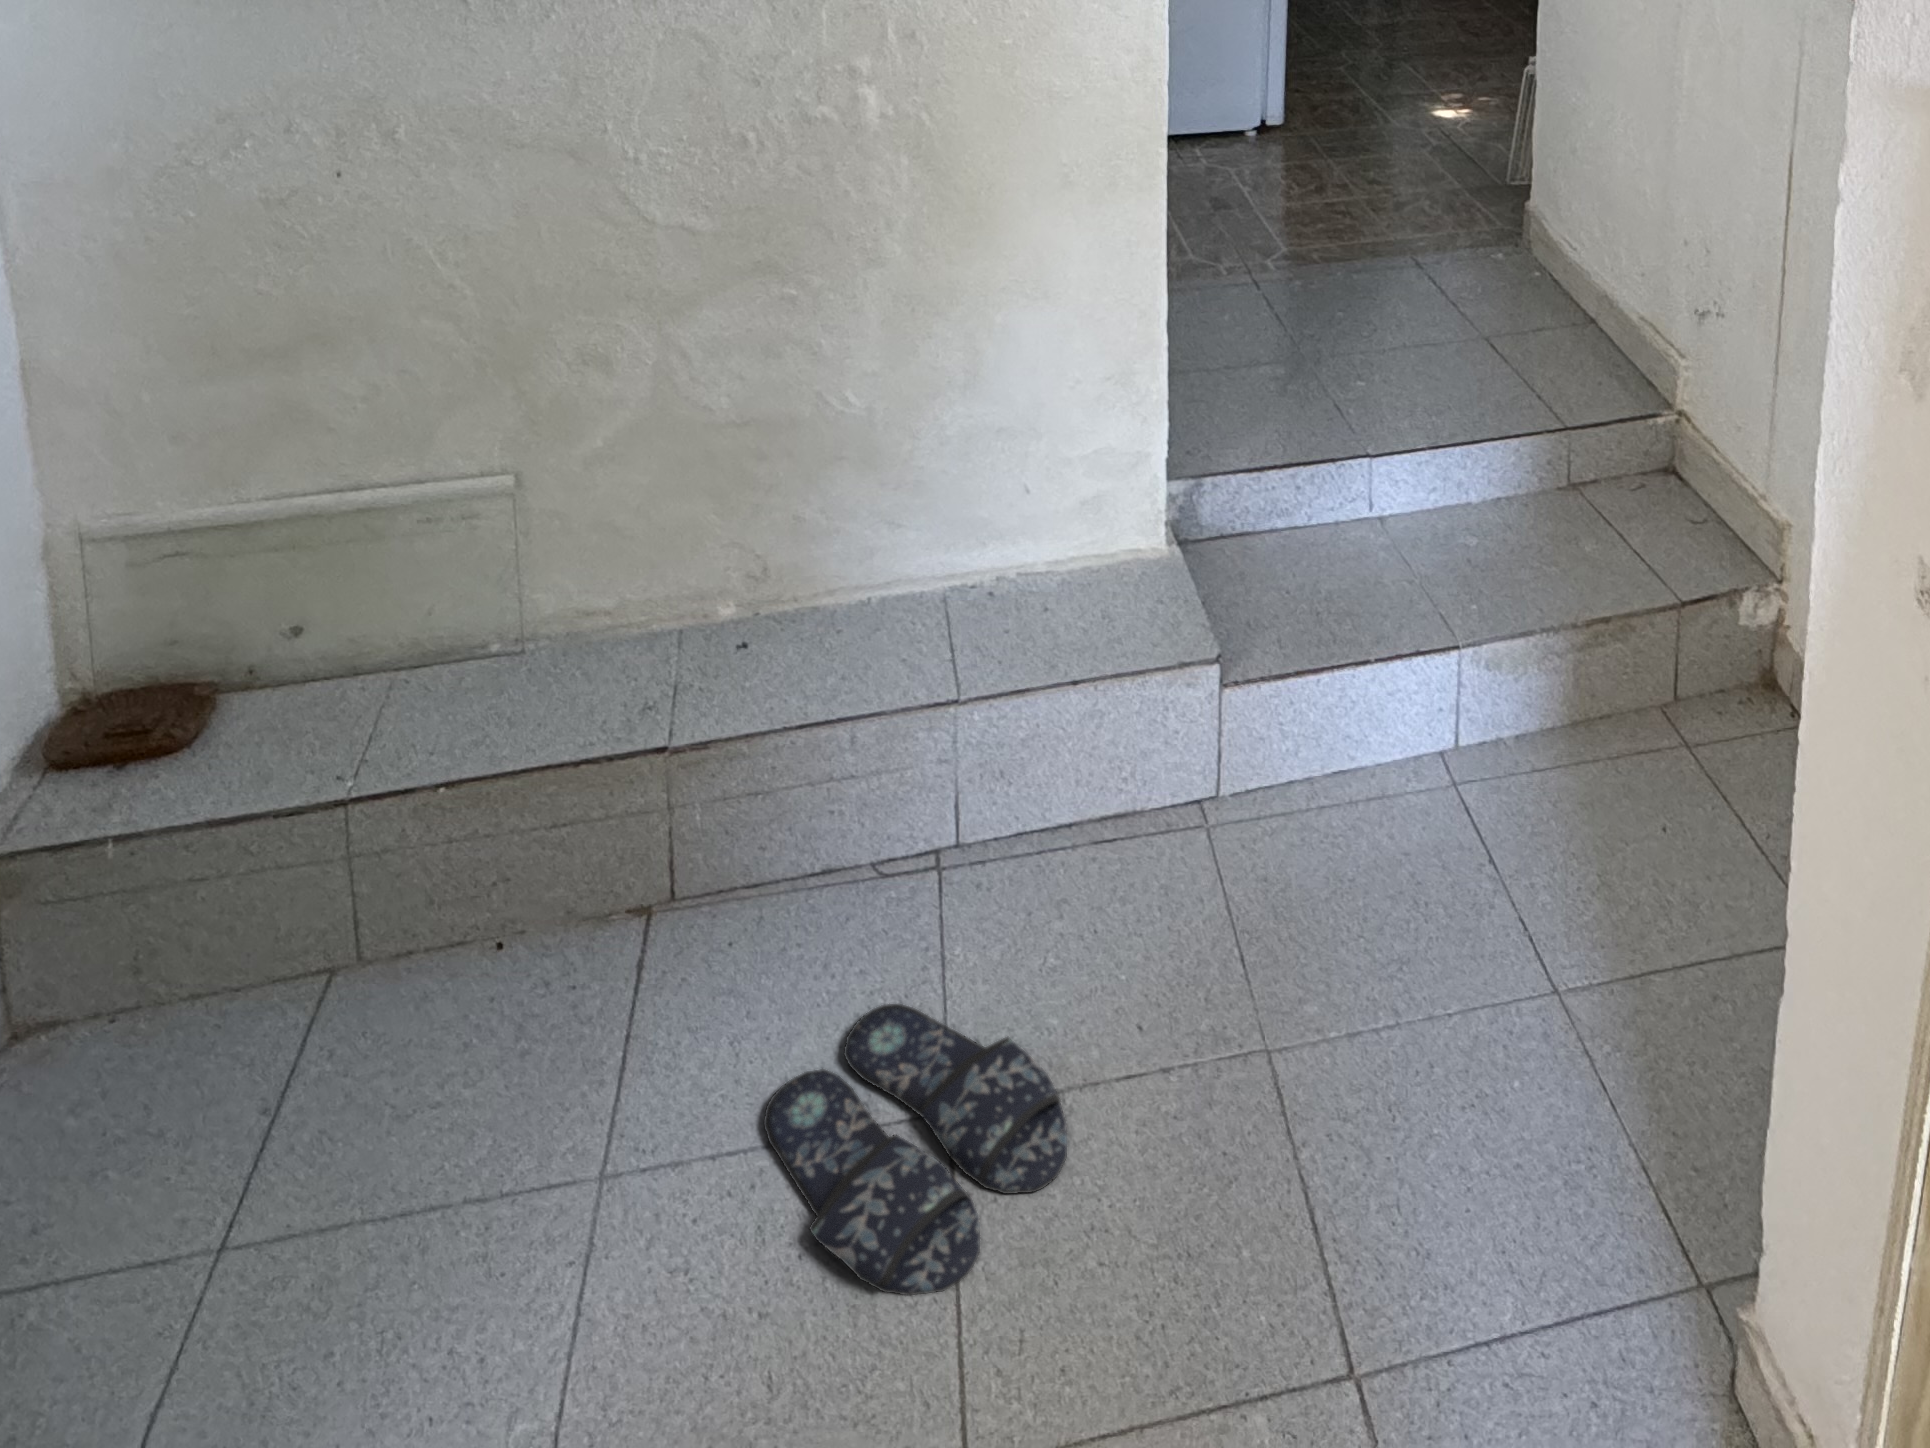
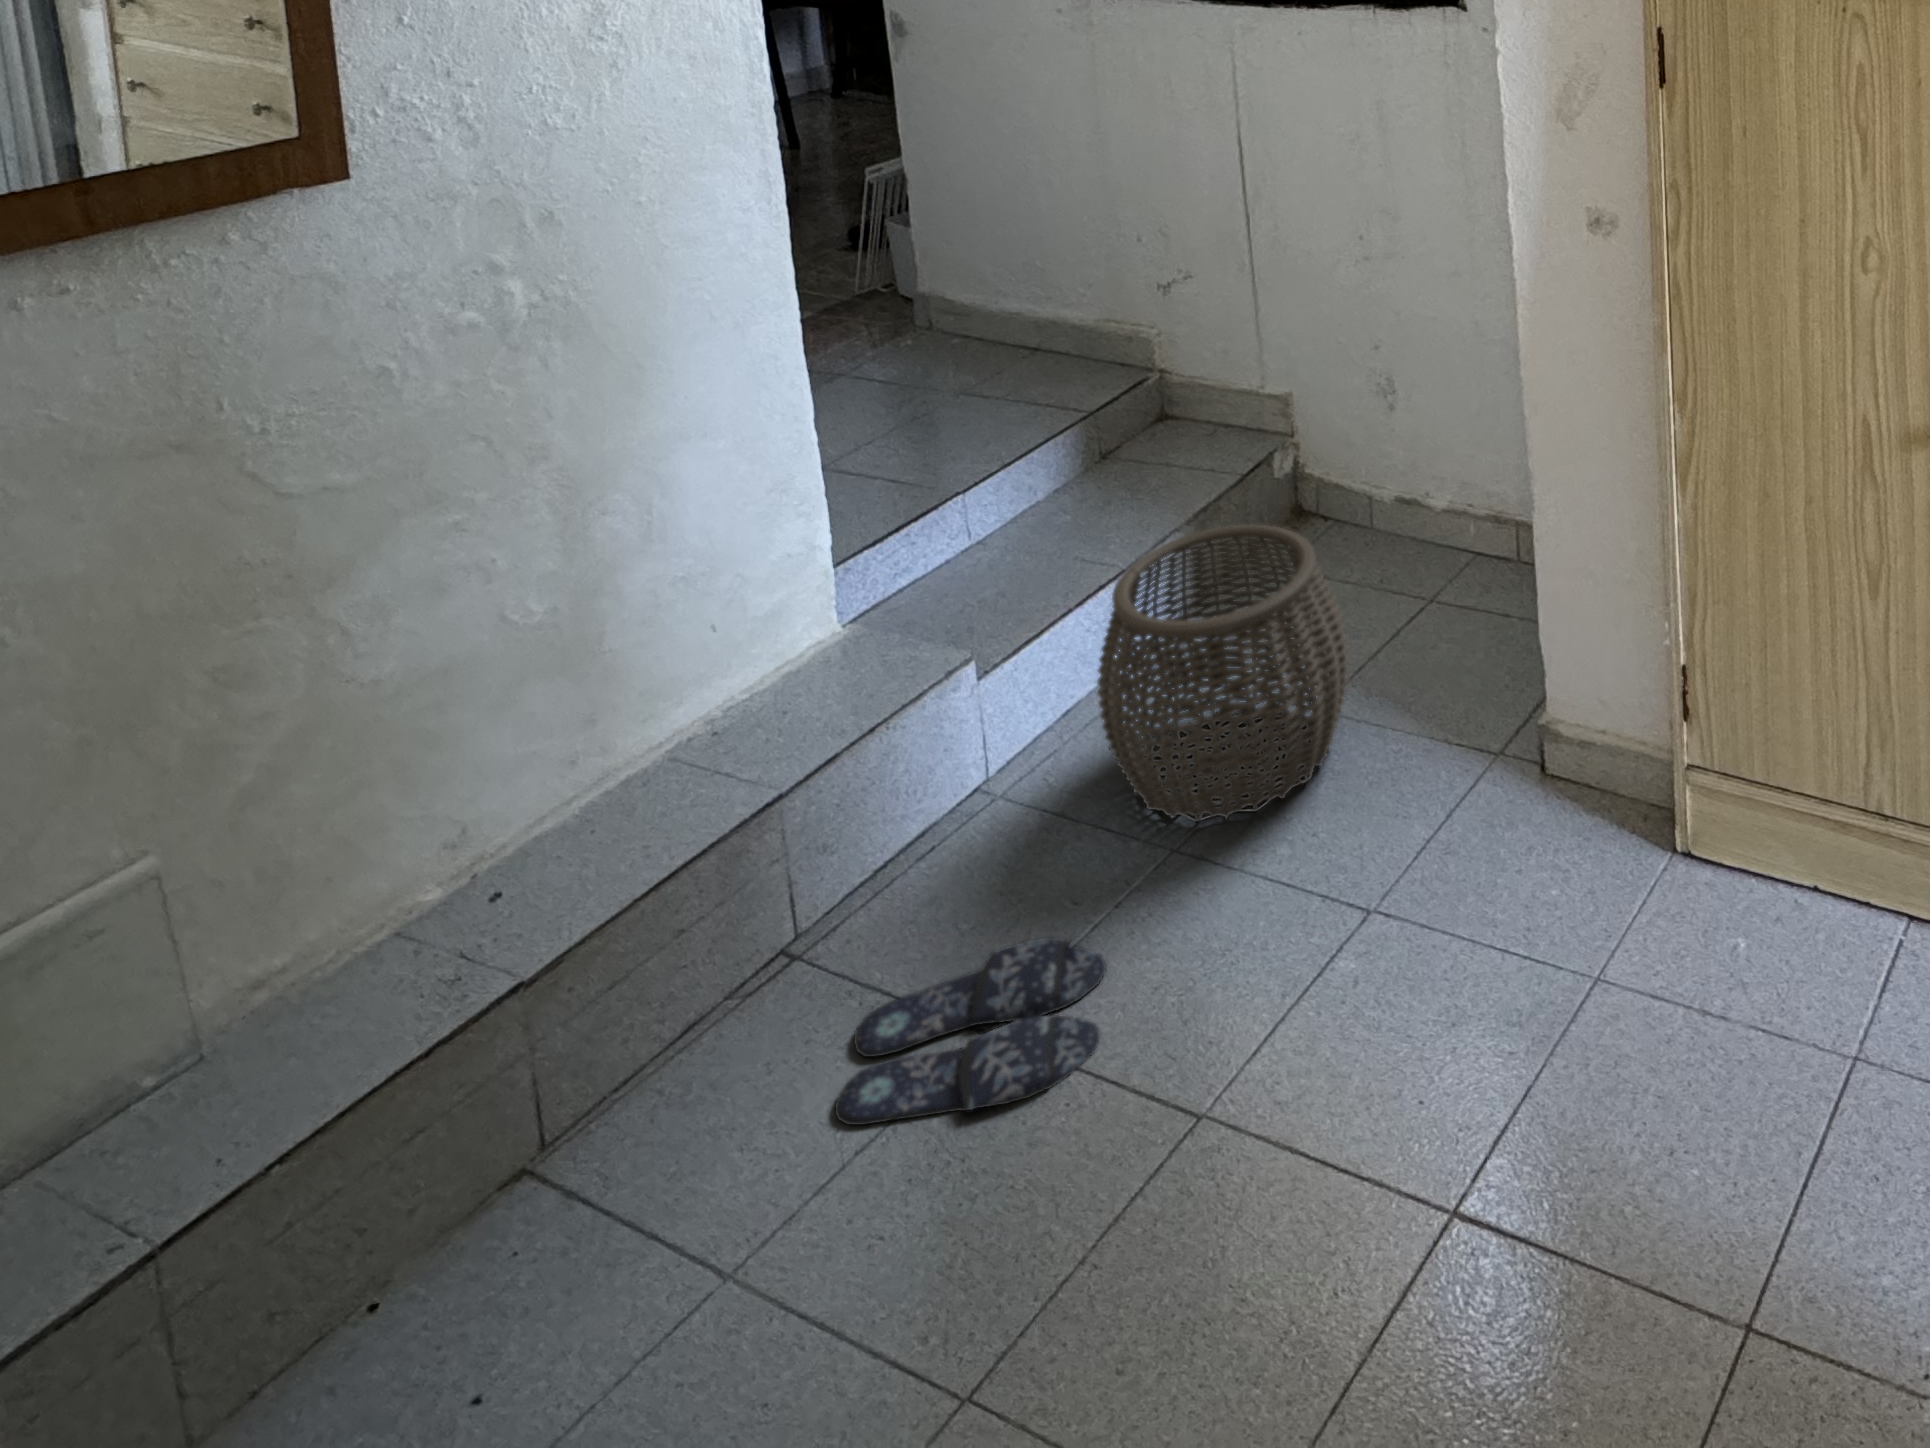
woven basket: none [1243,671,1581,1122] -> present [1097,524,1348,822]

